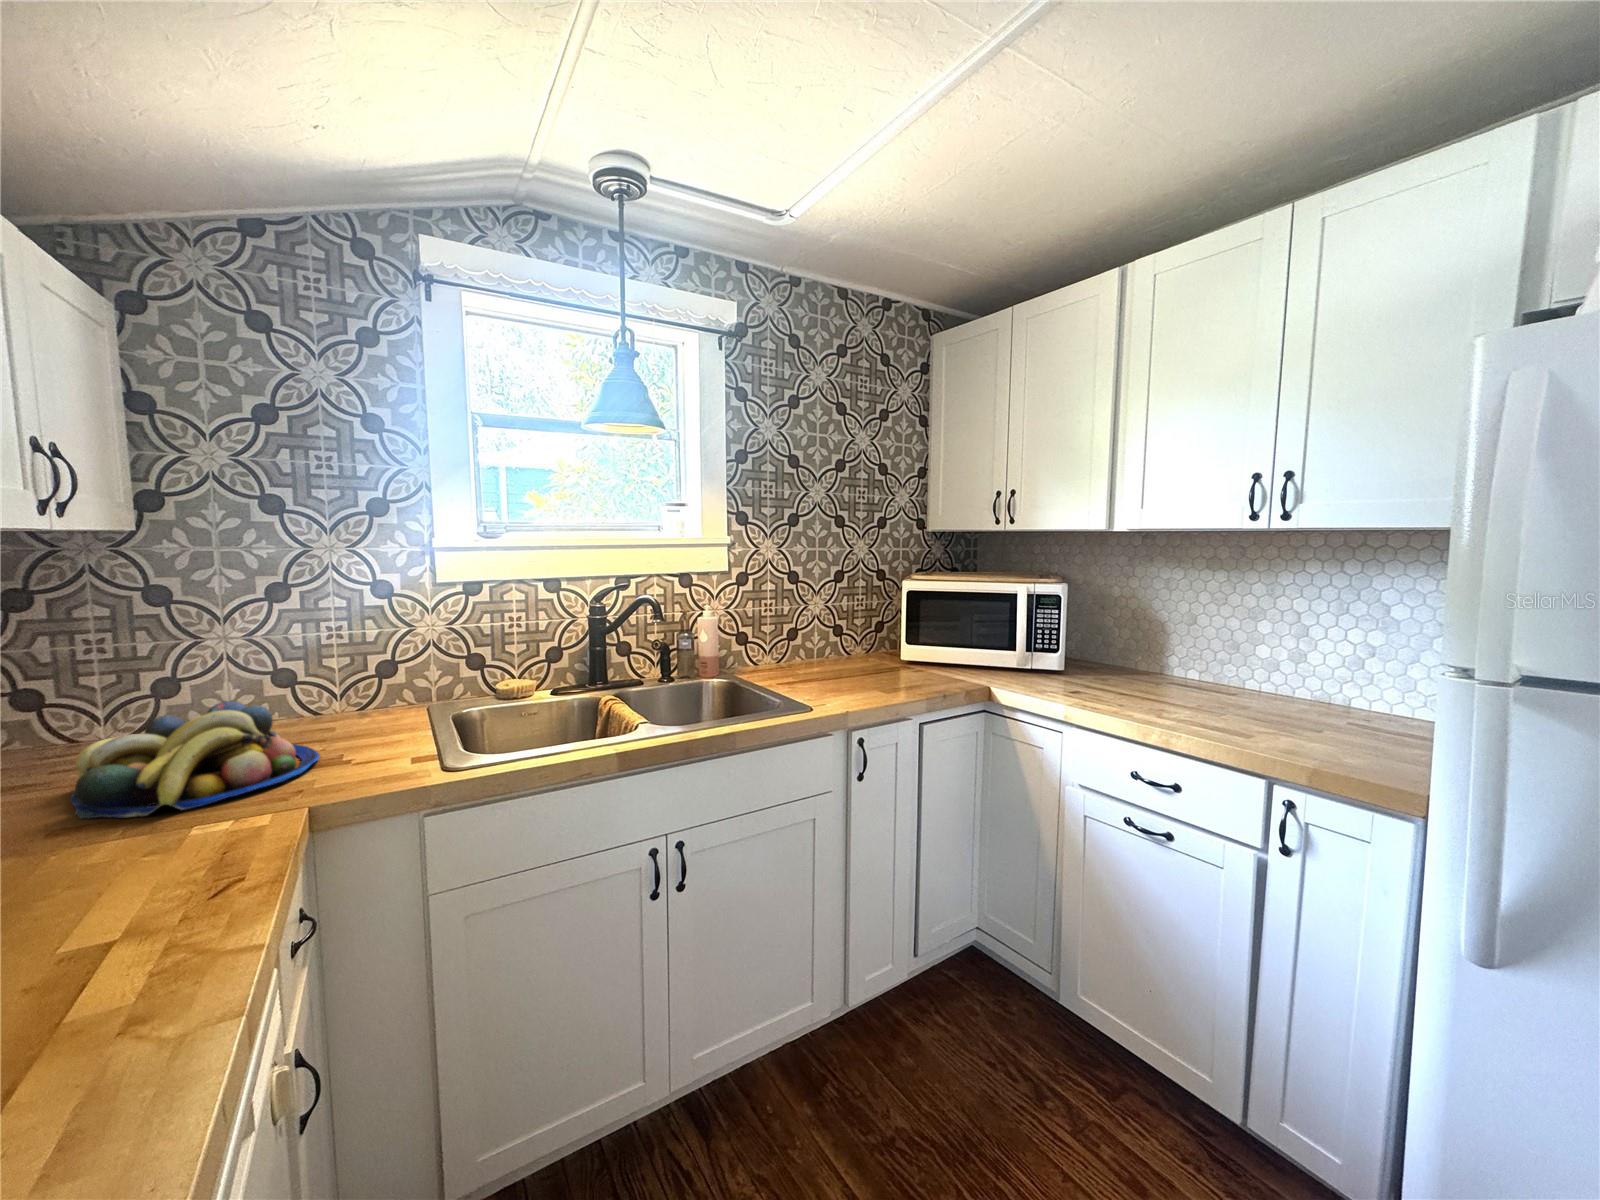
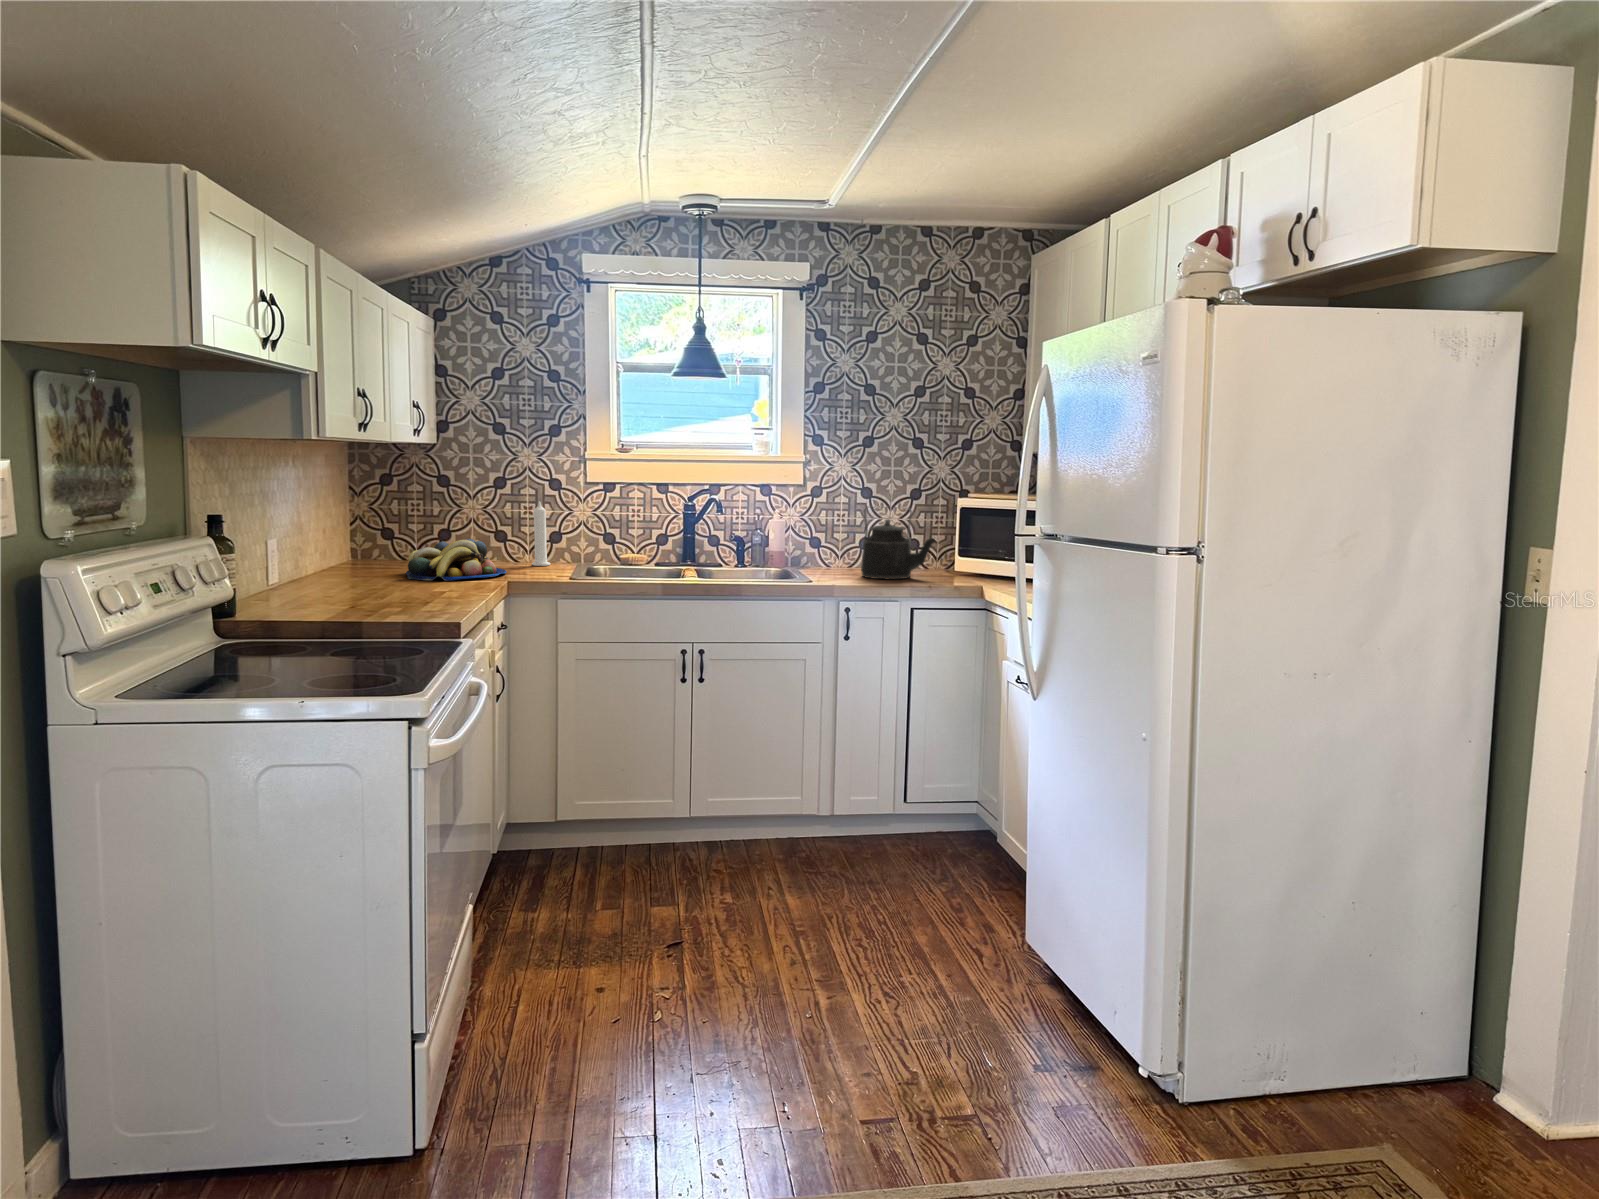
kettle: none [836,597,924,687] -> present [861,506,936,579]
candle: none [352,618,386,723] -> present [532,501,550,566]

